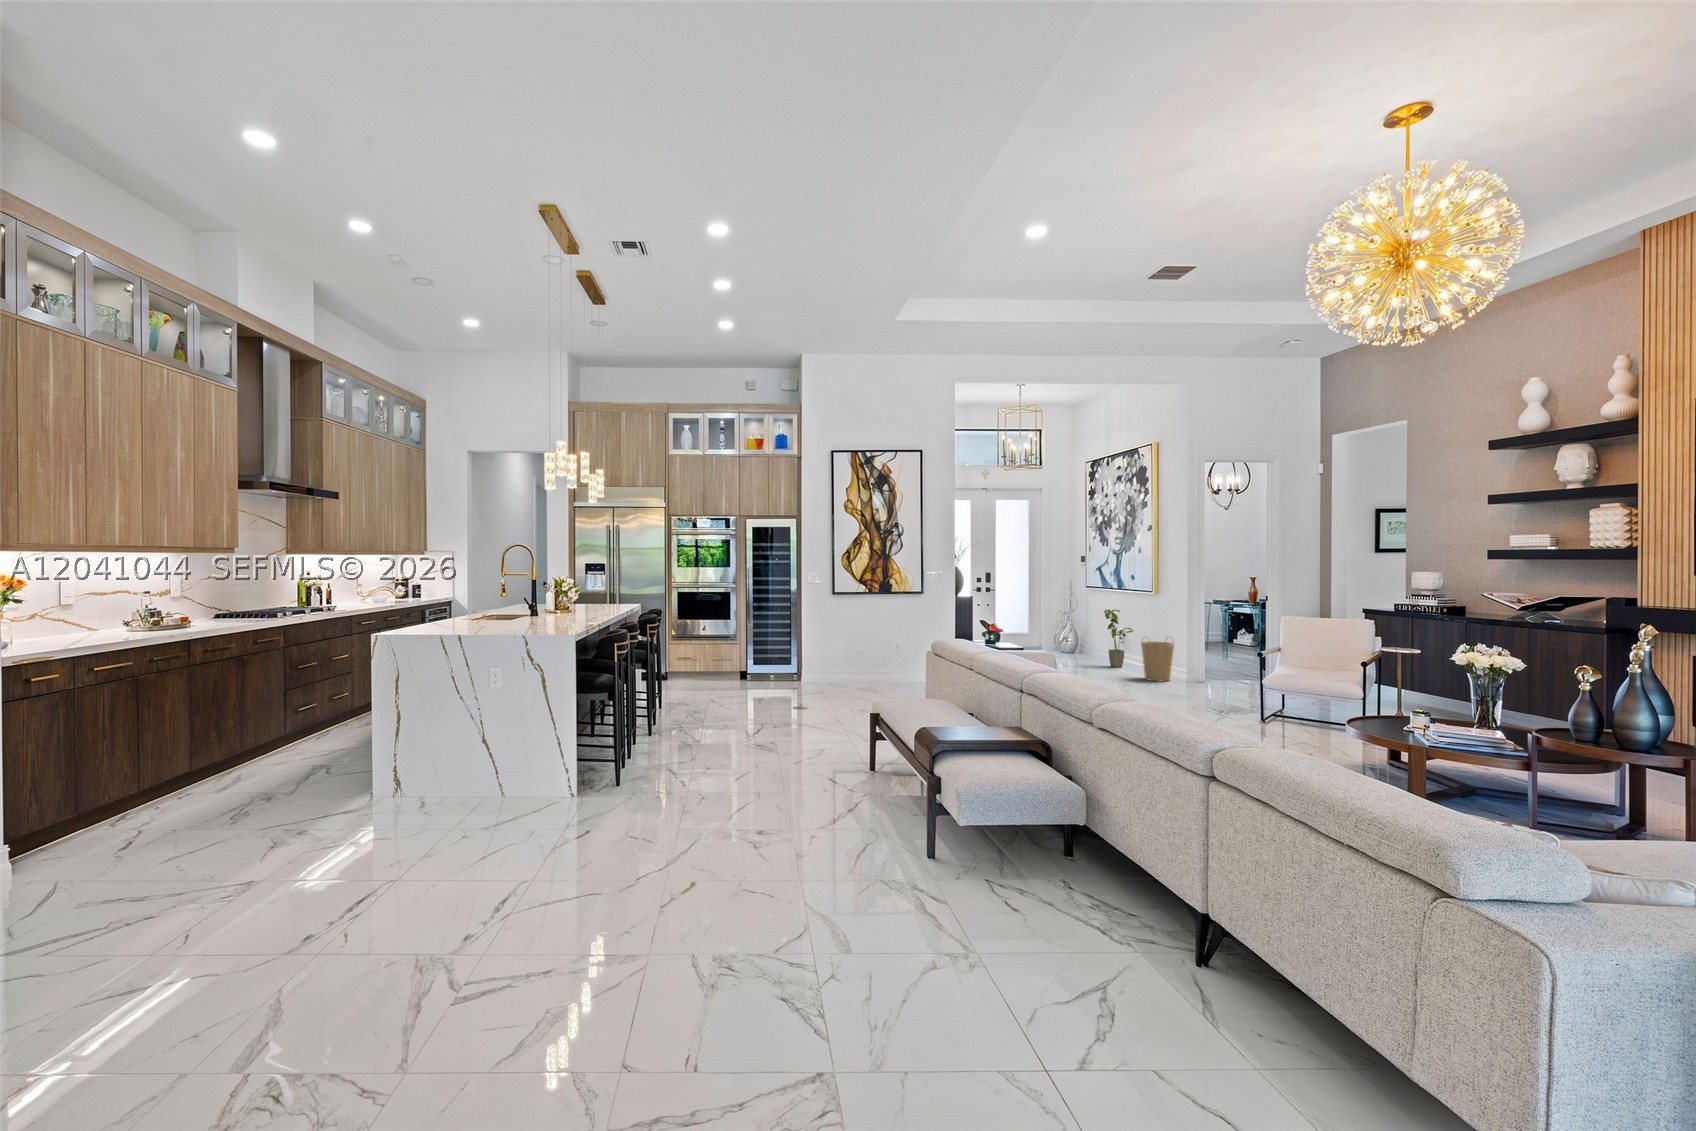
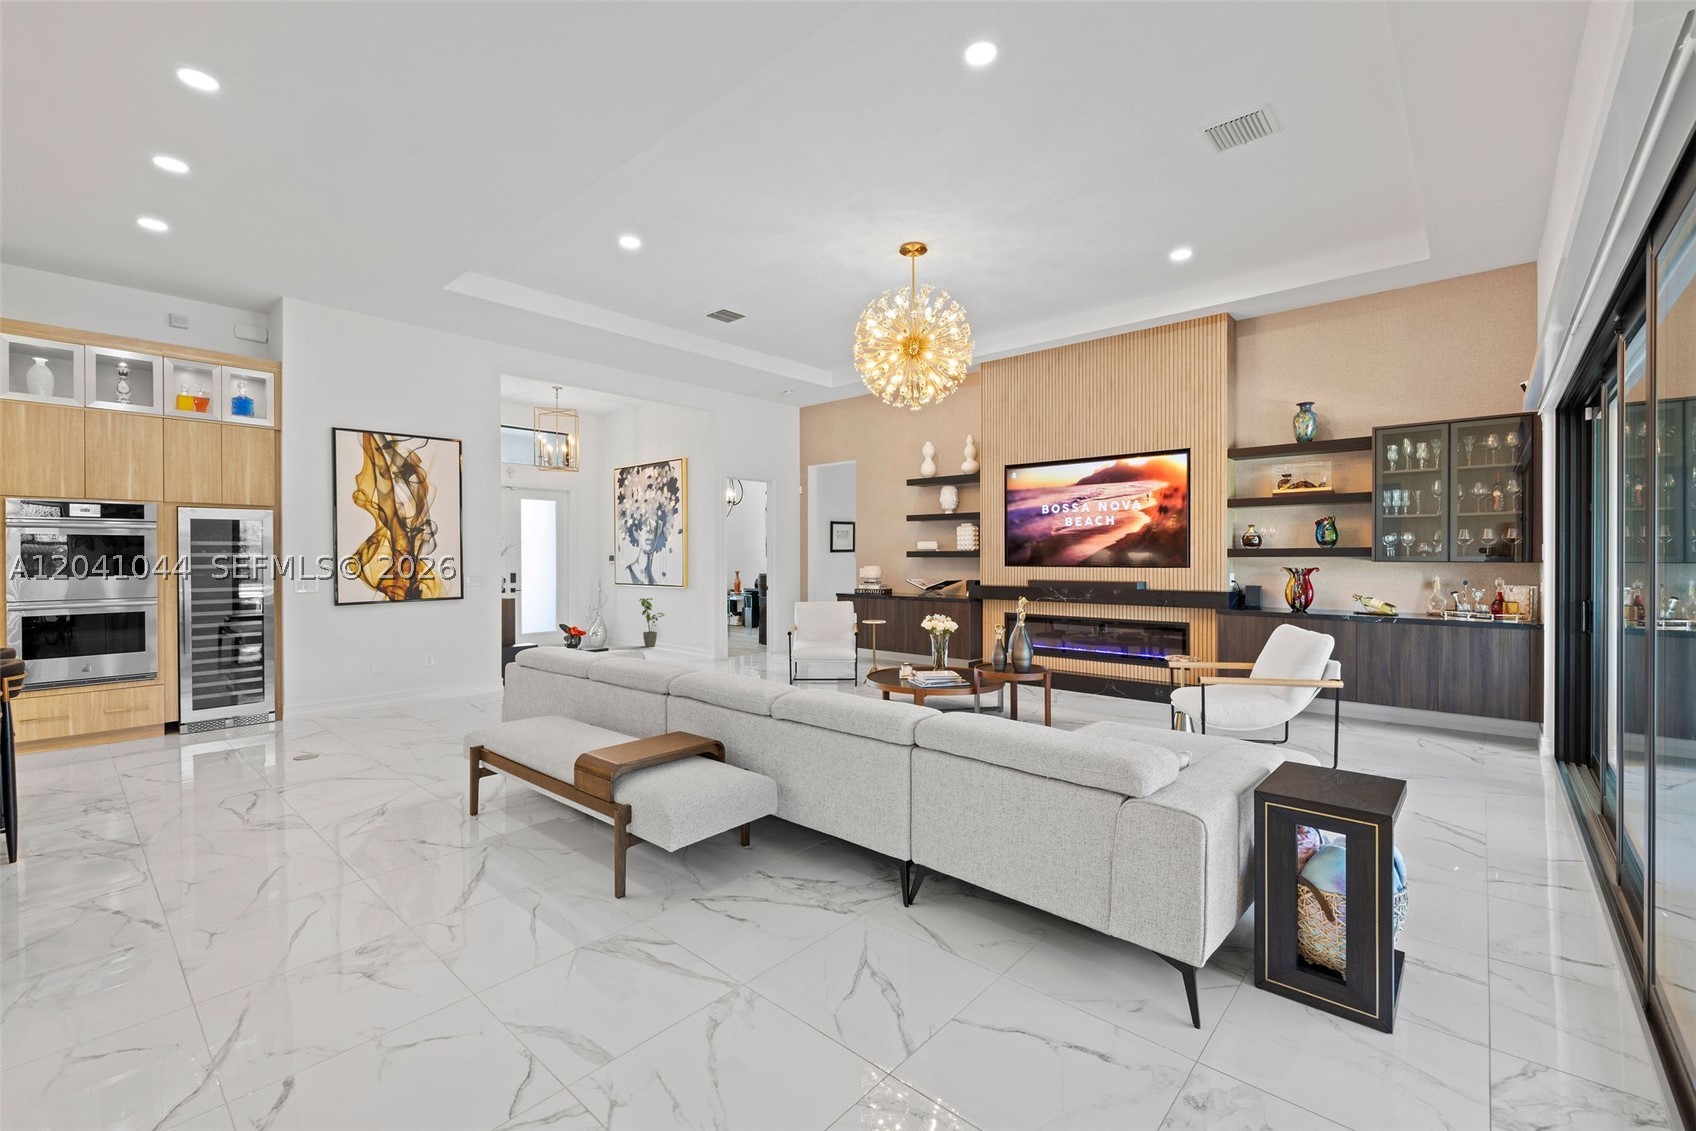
basket: present [1141,639,1174,681] -> none [677,618,703,656]

